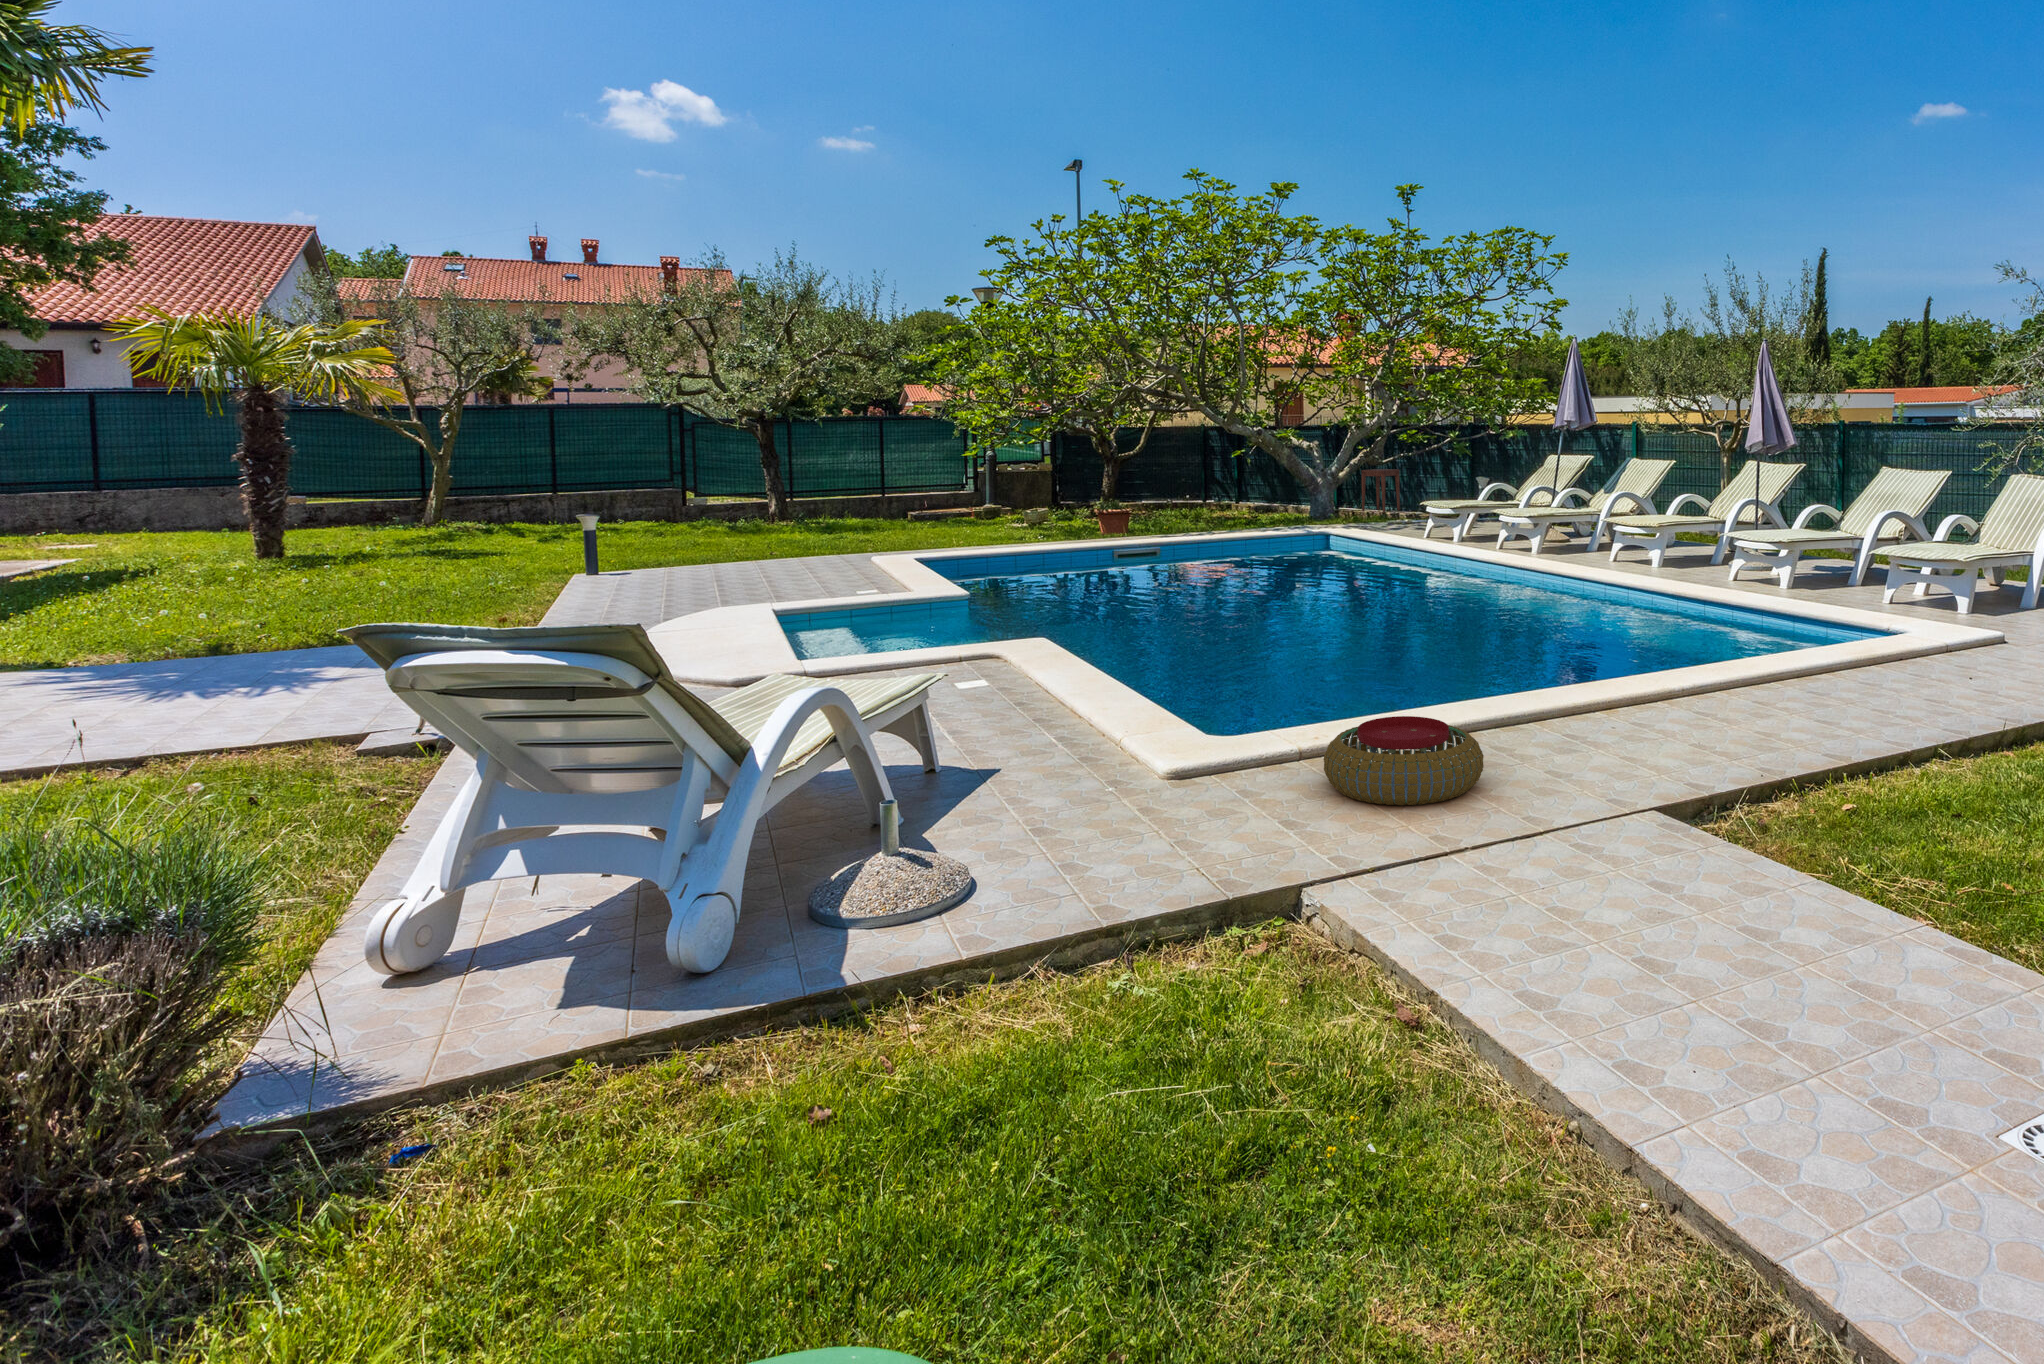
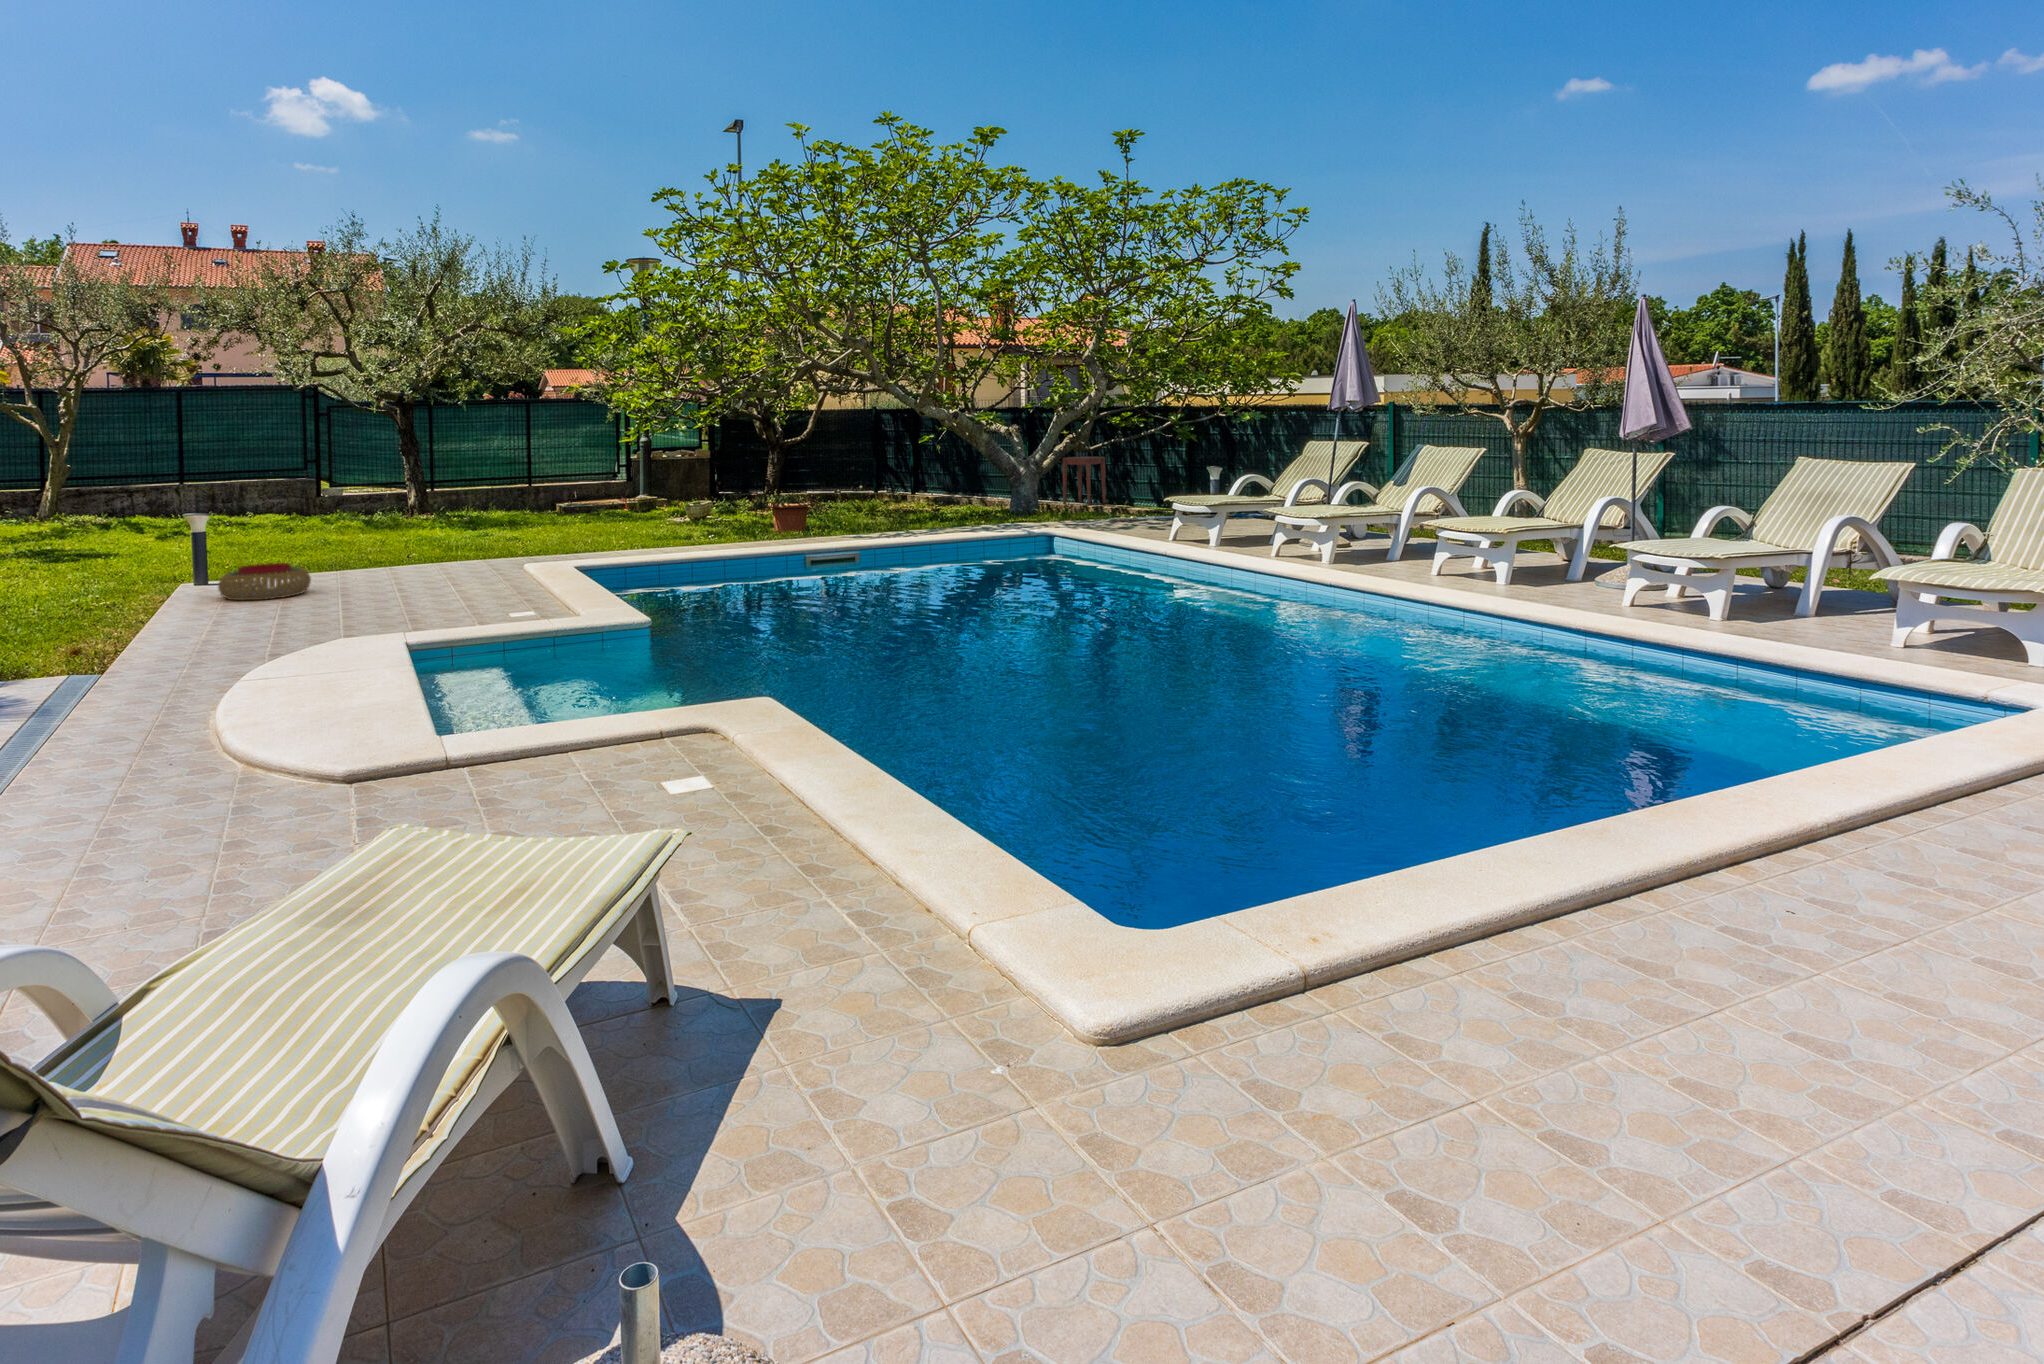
pouf: present [1324,716,1484,805] -> present [218,563,311,600]

